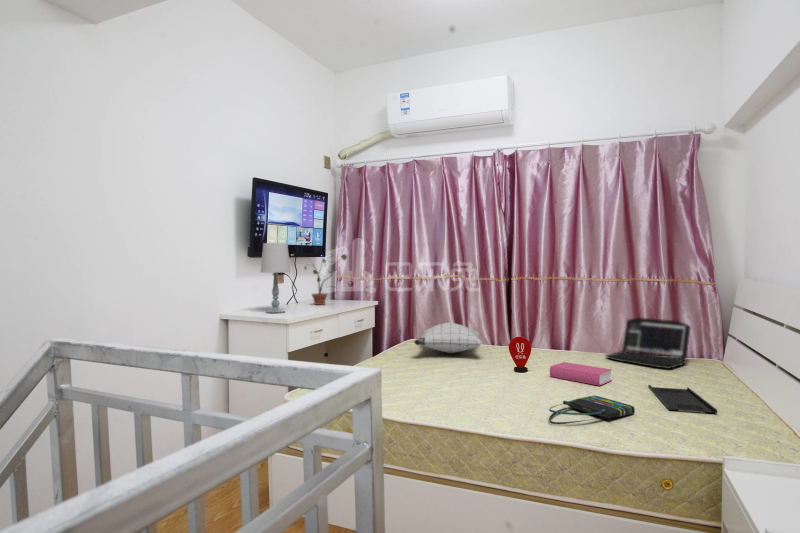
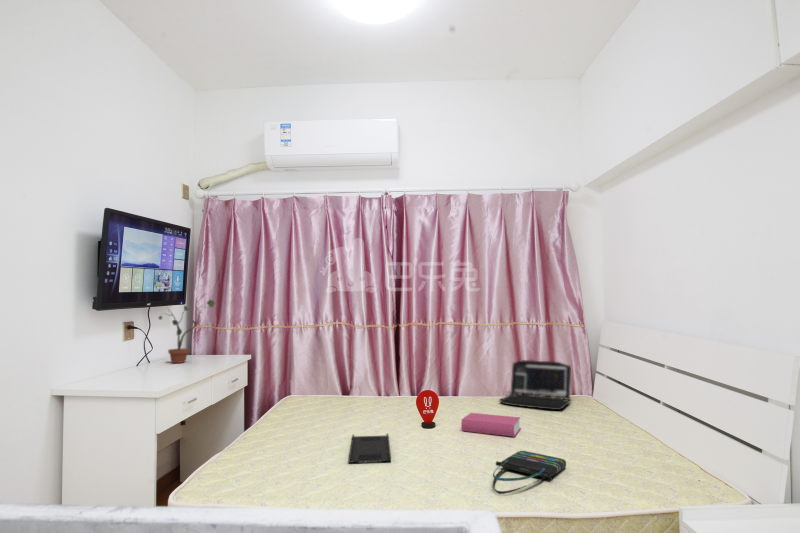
table lamp: present [261,243,290,313] -> none [101,287,145,380]
pillow: present [414,322,482,353] -> none [305,376,383,412]
tray: present [648,385,717,413] -> present [349,434,391,463]

